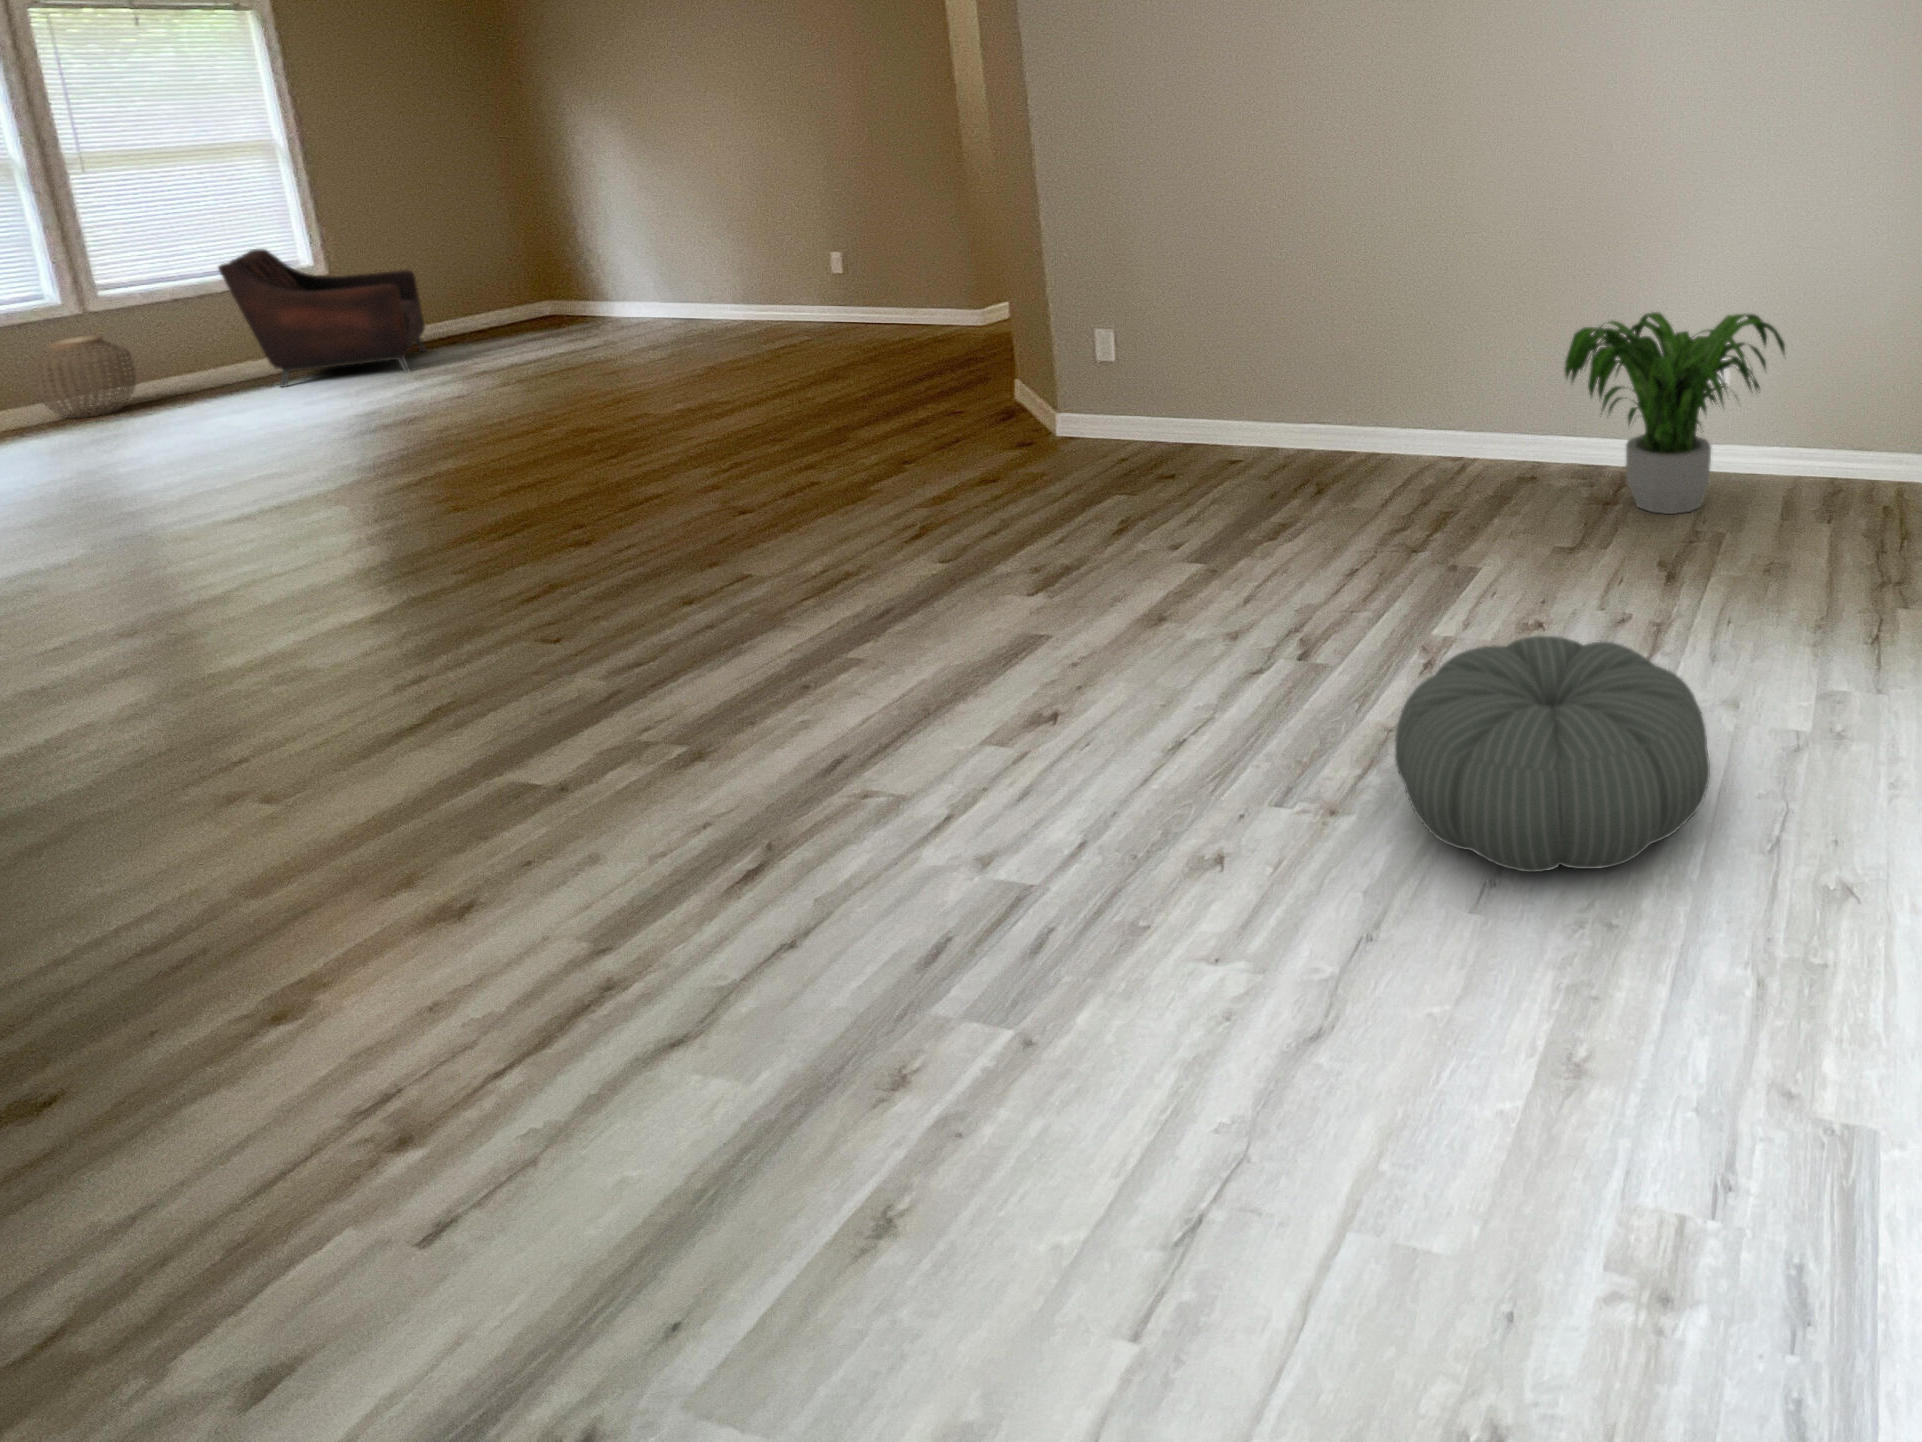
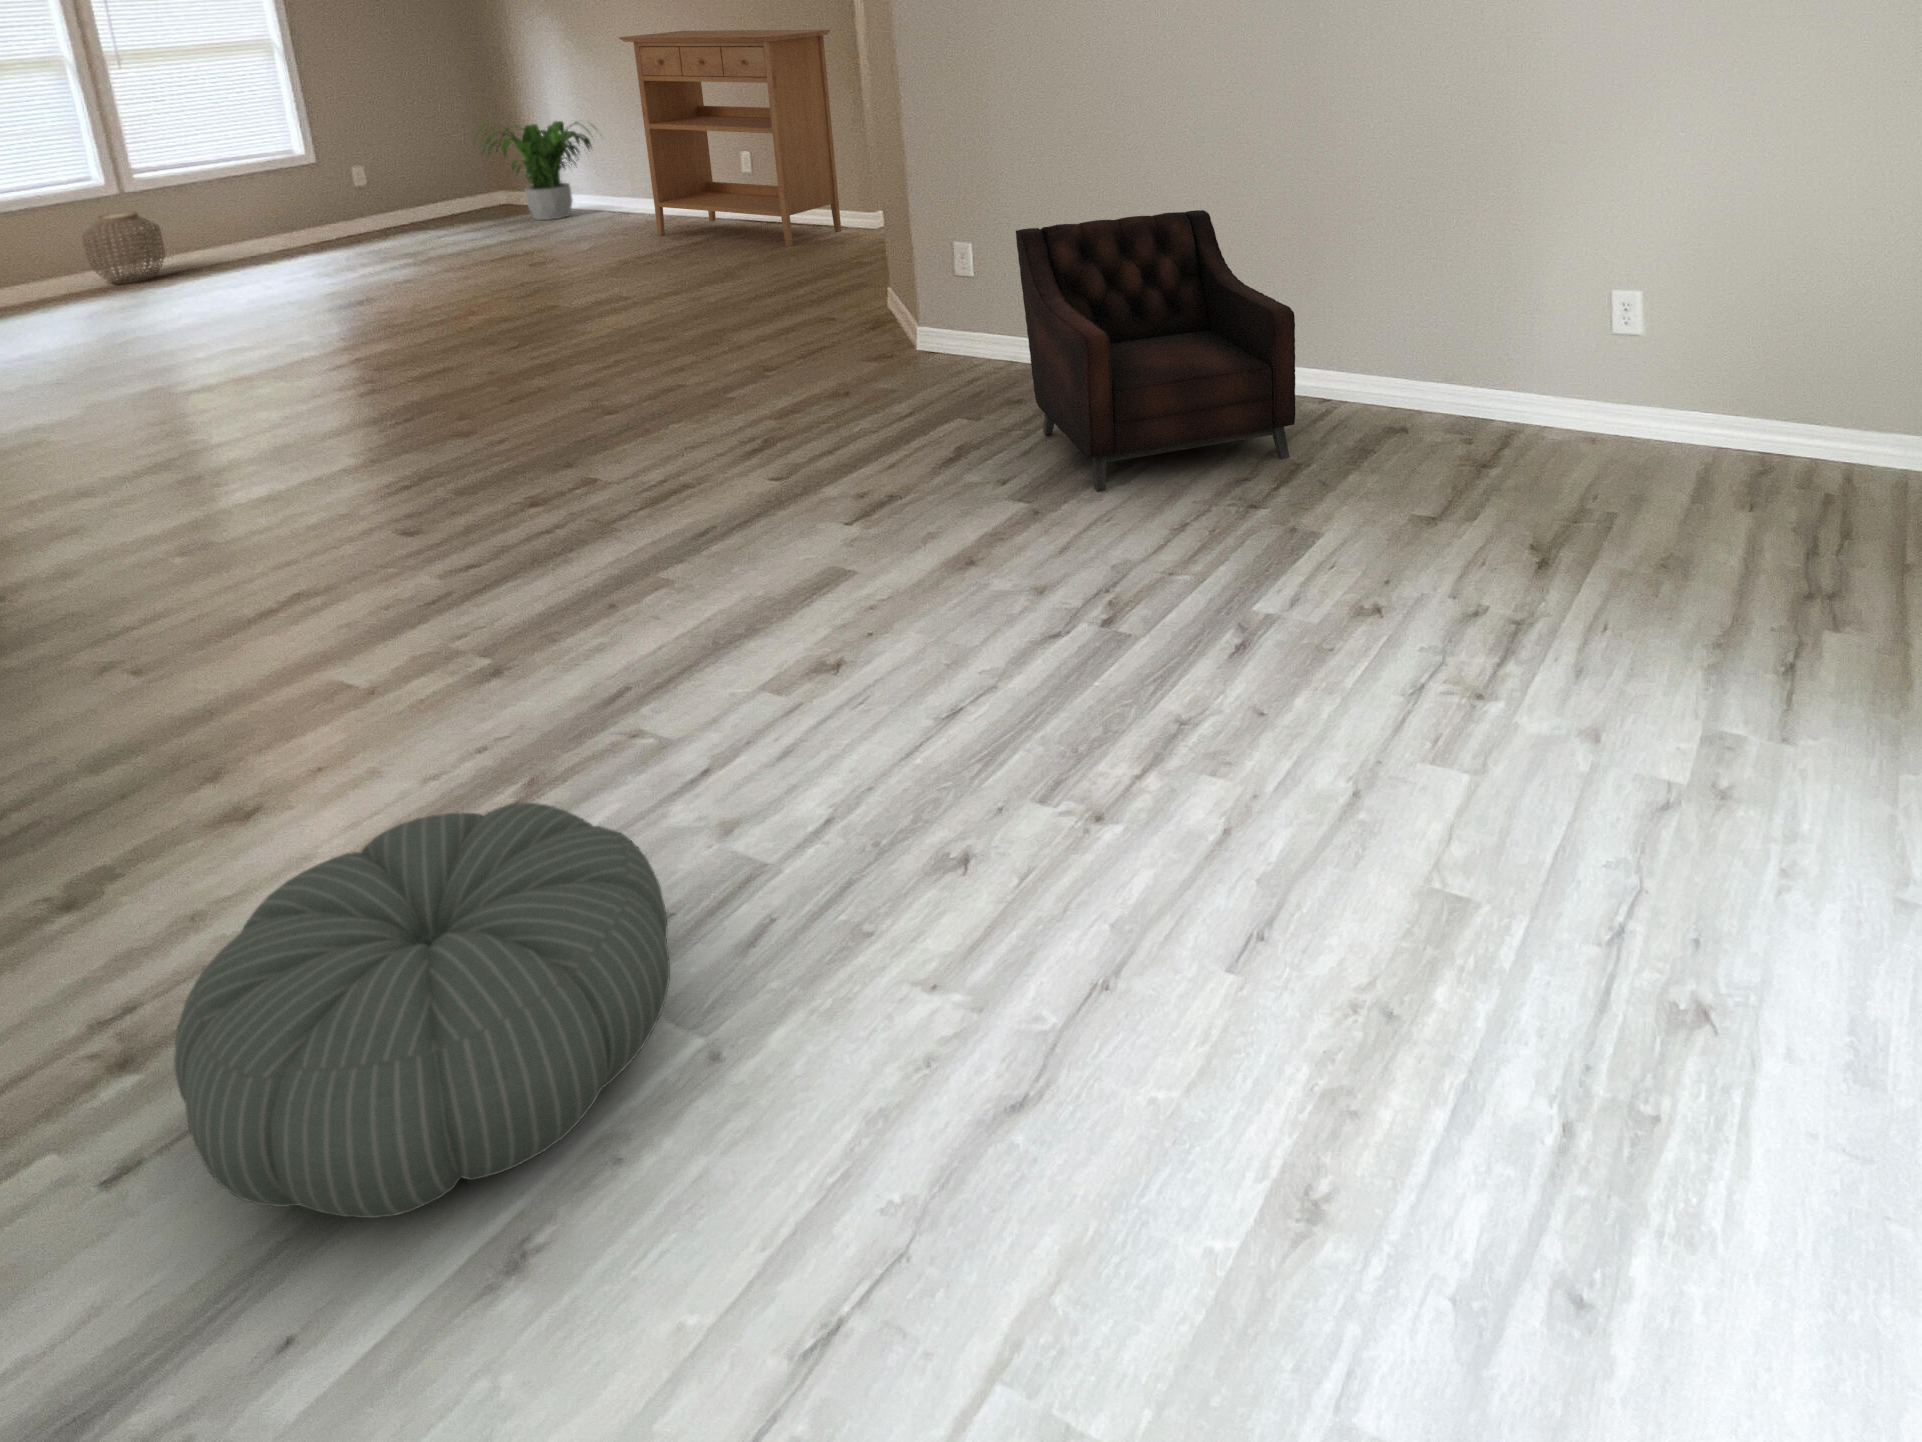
console table: none [695,126,944,346] -> present [619,30,841,247]
armchair: present [218,249,426,387] -> present [1016,210,1296,491]
potted plant: present [1565,312,1785,514] -> present [479,121,591,220]
pouf: present [1395,636,1710,872] -> present [174,803,670,1218]

